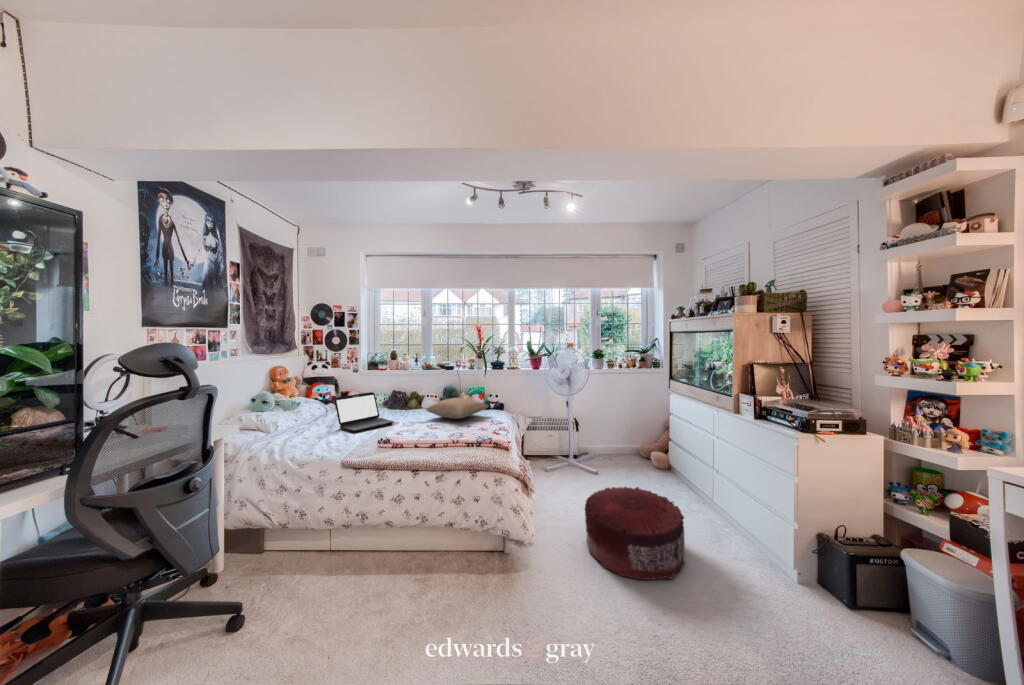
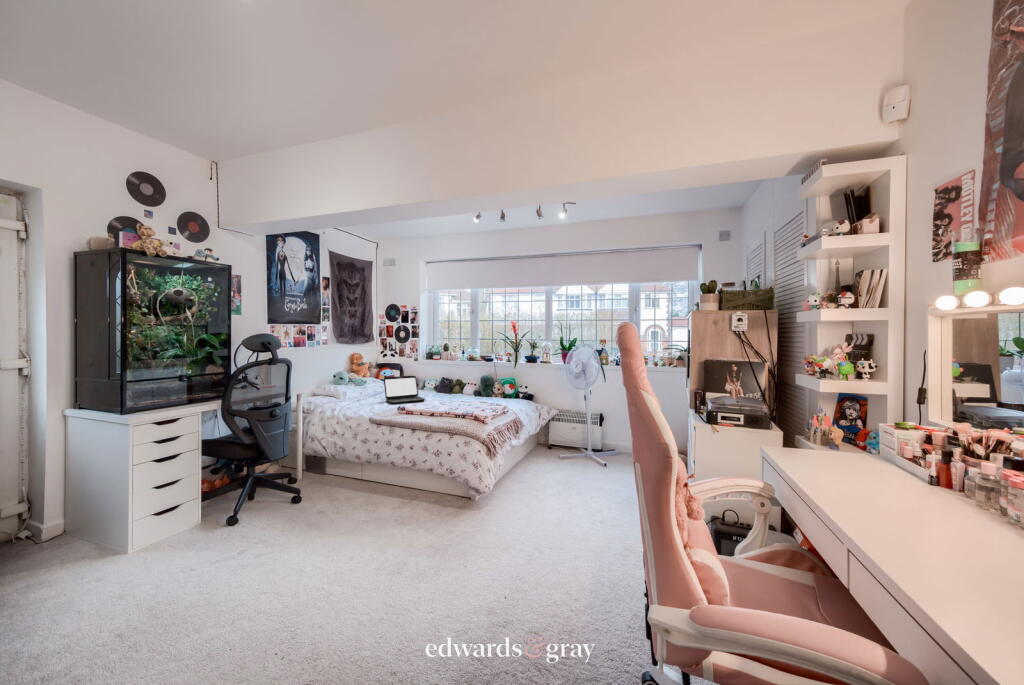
pillow: present [426,398,489,419] -> none [453,385,506,402]
pouf: present [585,487,685,580] -> none [534,465,622,537]

